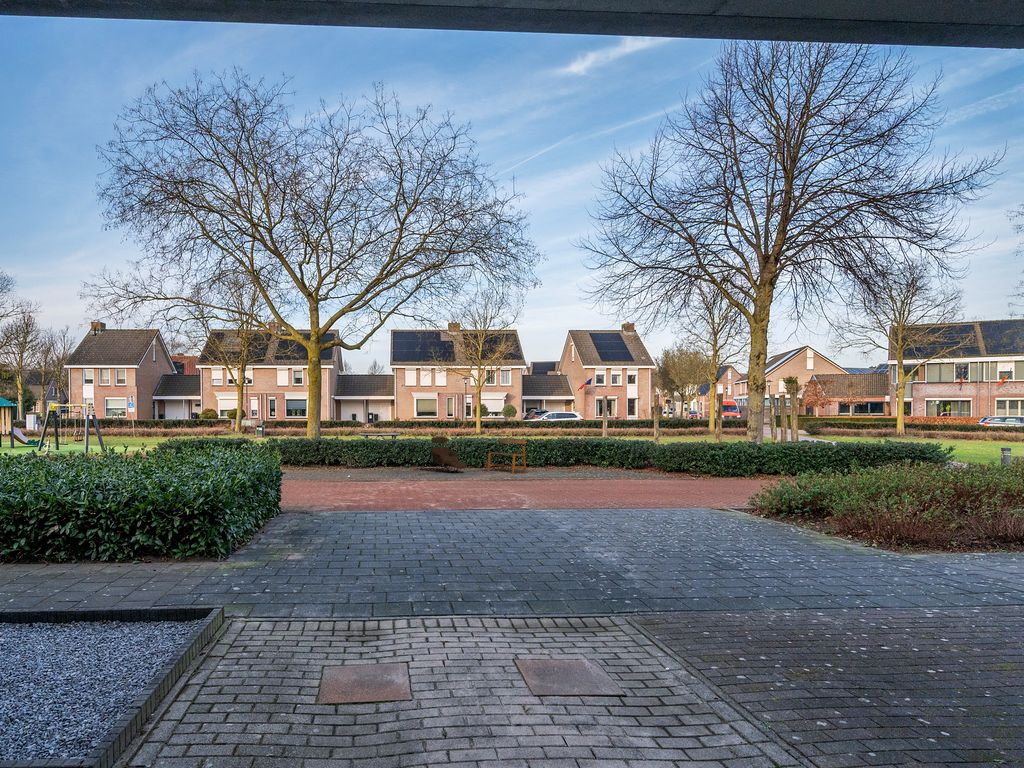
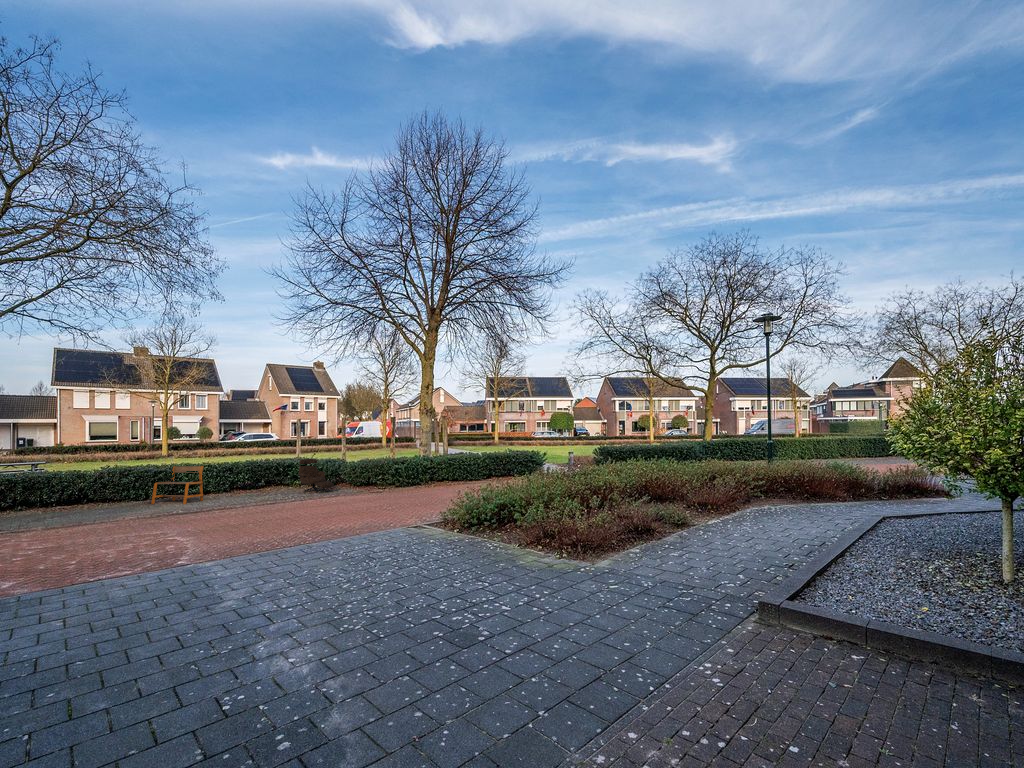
lounge chair: present [431,436,467,472] -> present [298,459,334,492]

